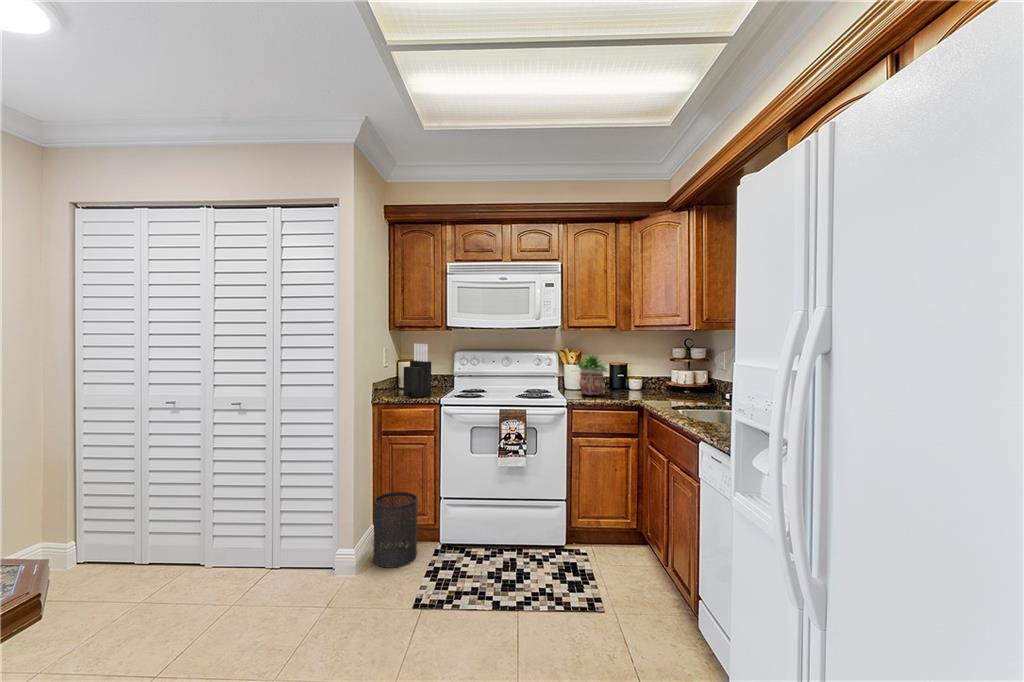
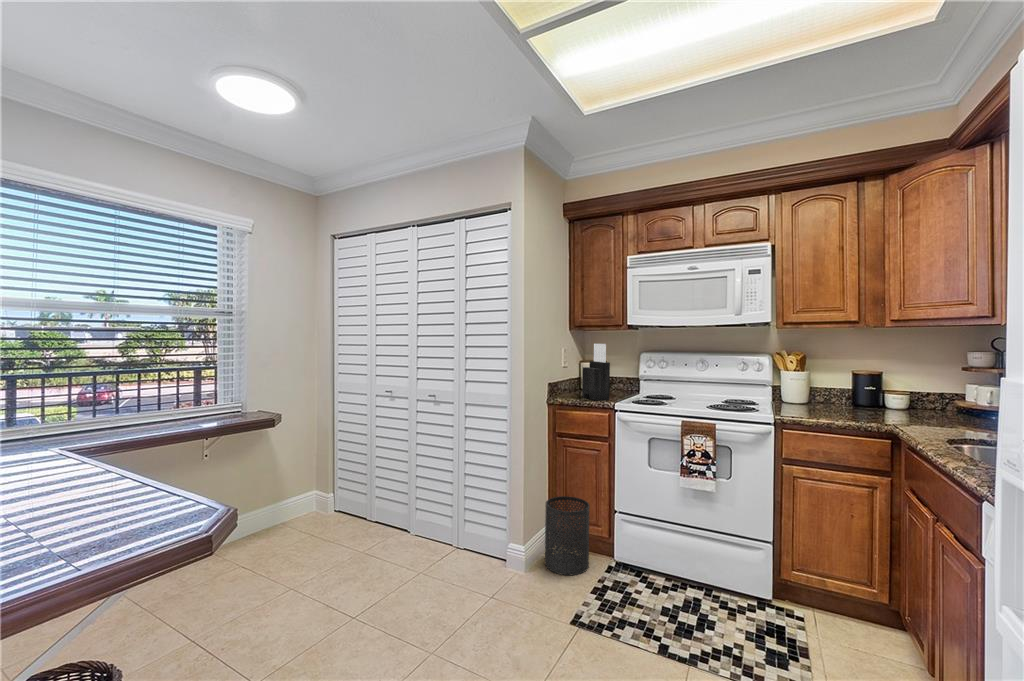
potted plant: present [576,354,608,395] -> none [791,355,846,411]

